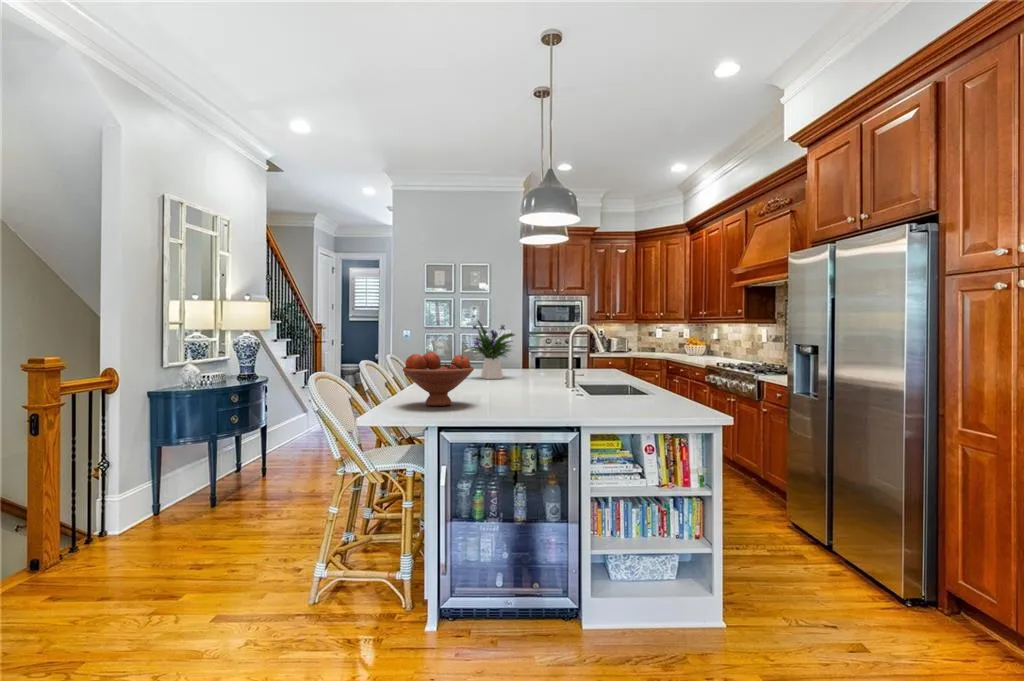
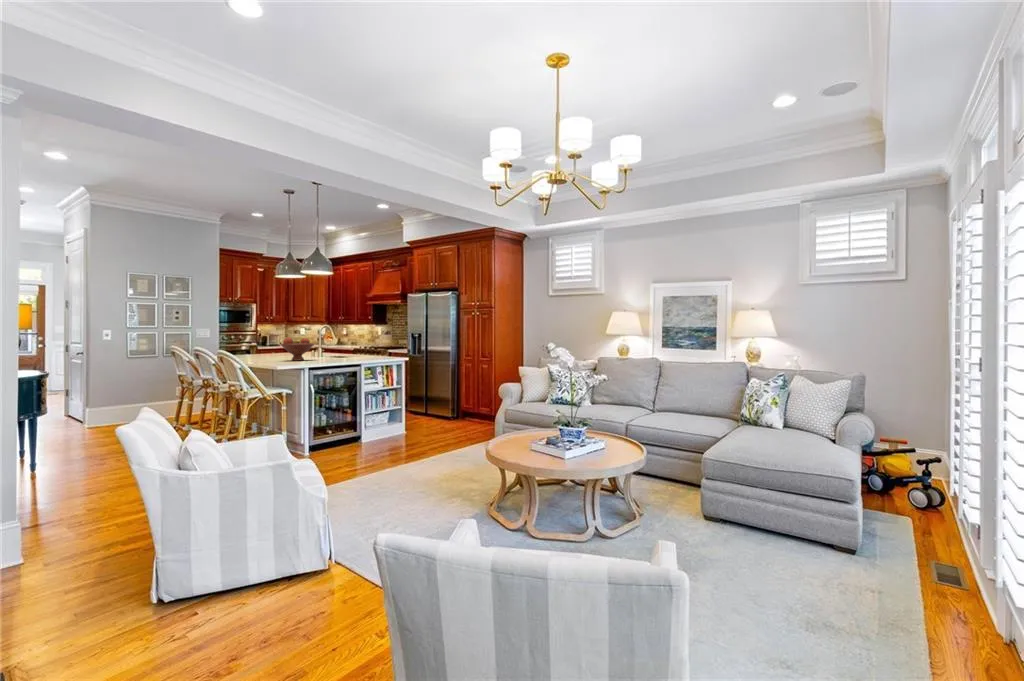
flower arrangement: present [470,321,514,379] -> none [238,322,276,358]

